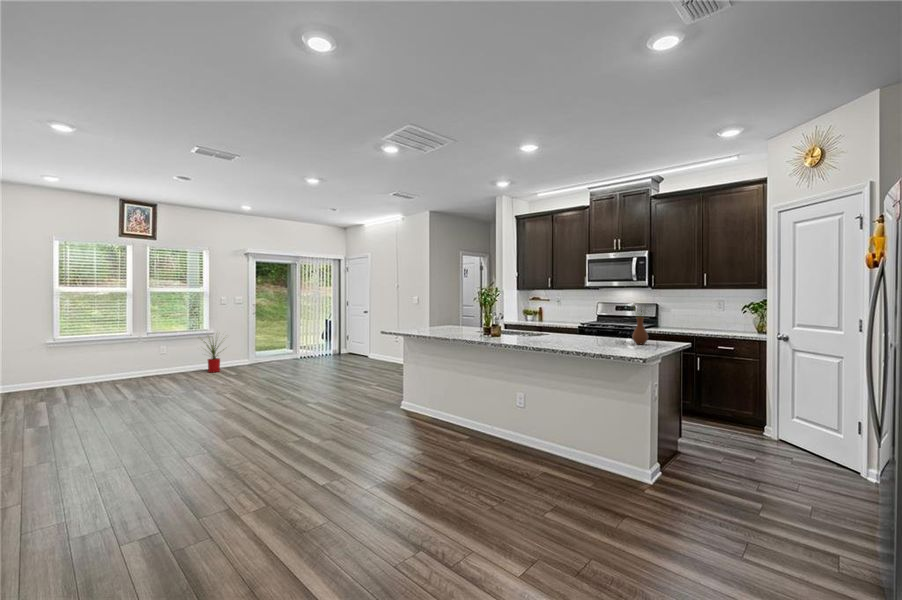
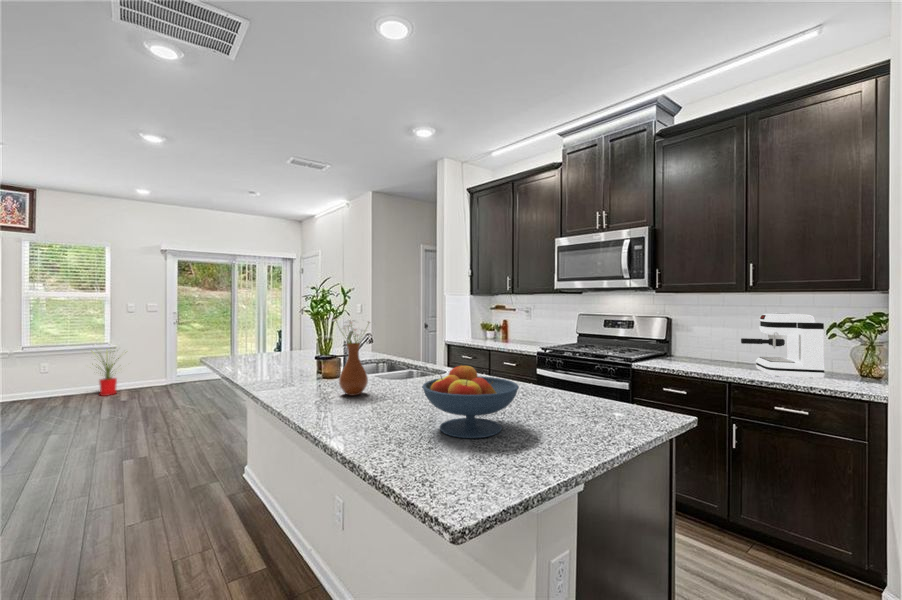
coffee maker: none [701,301,740,333] -> present [741,314,824,379]
vase: present [631,304,649,344] -> present [333,319,370,396]
fruit bowl: none [582,322,624,349] -> present [422,365,519,438]

